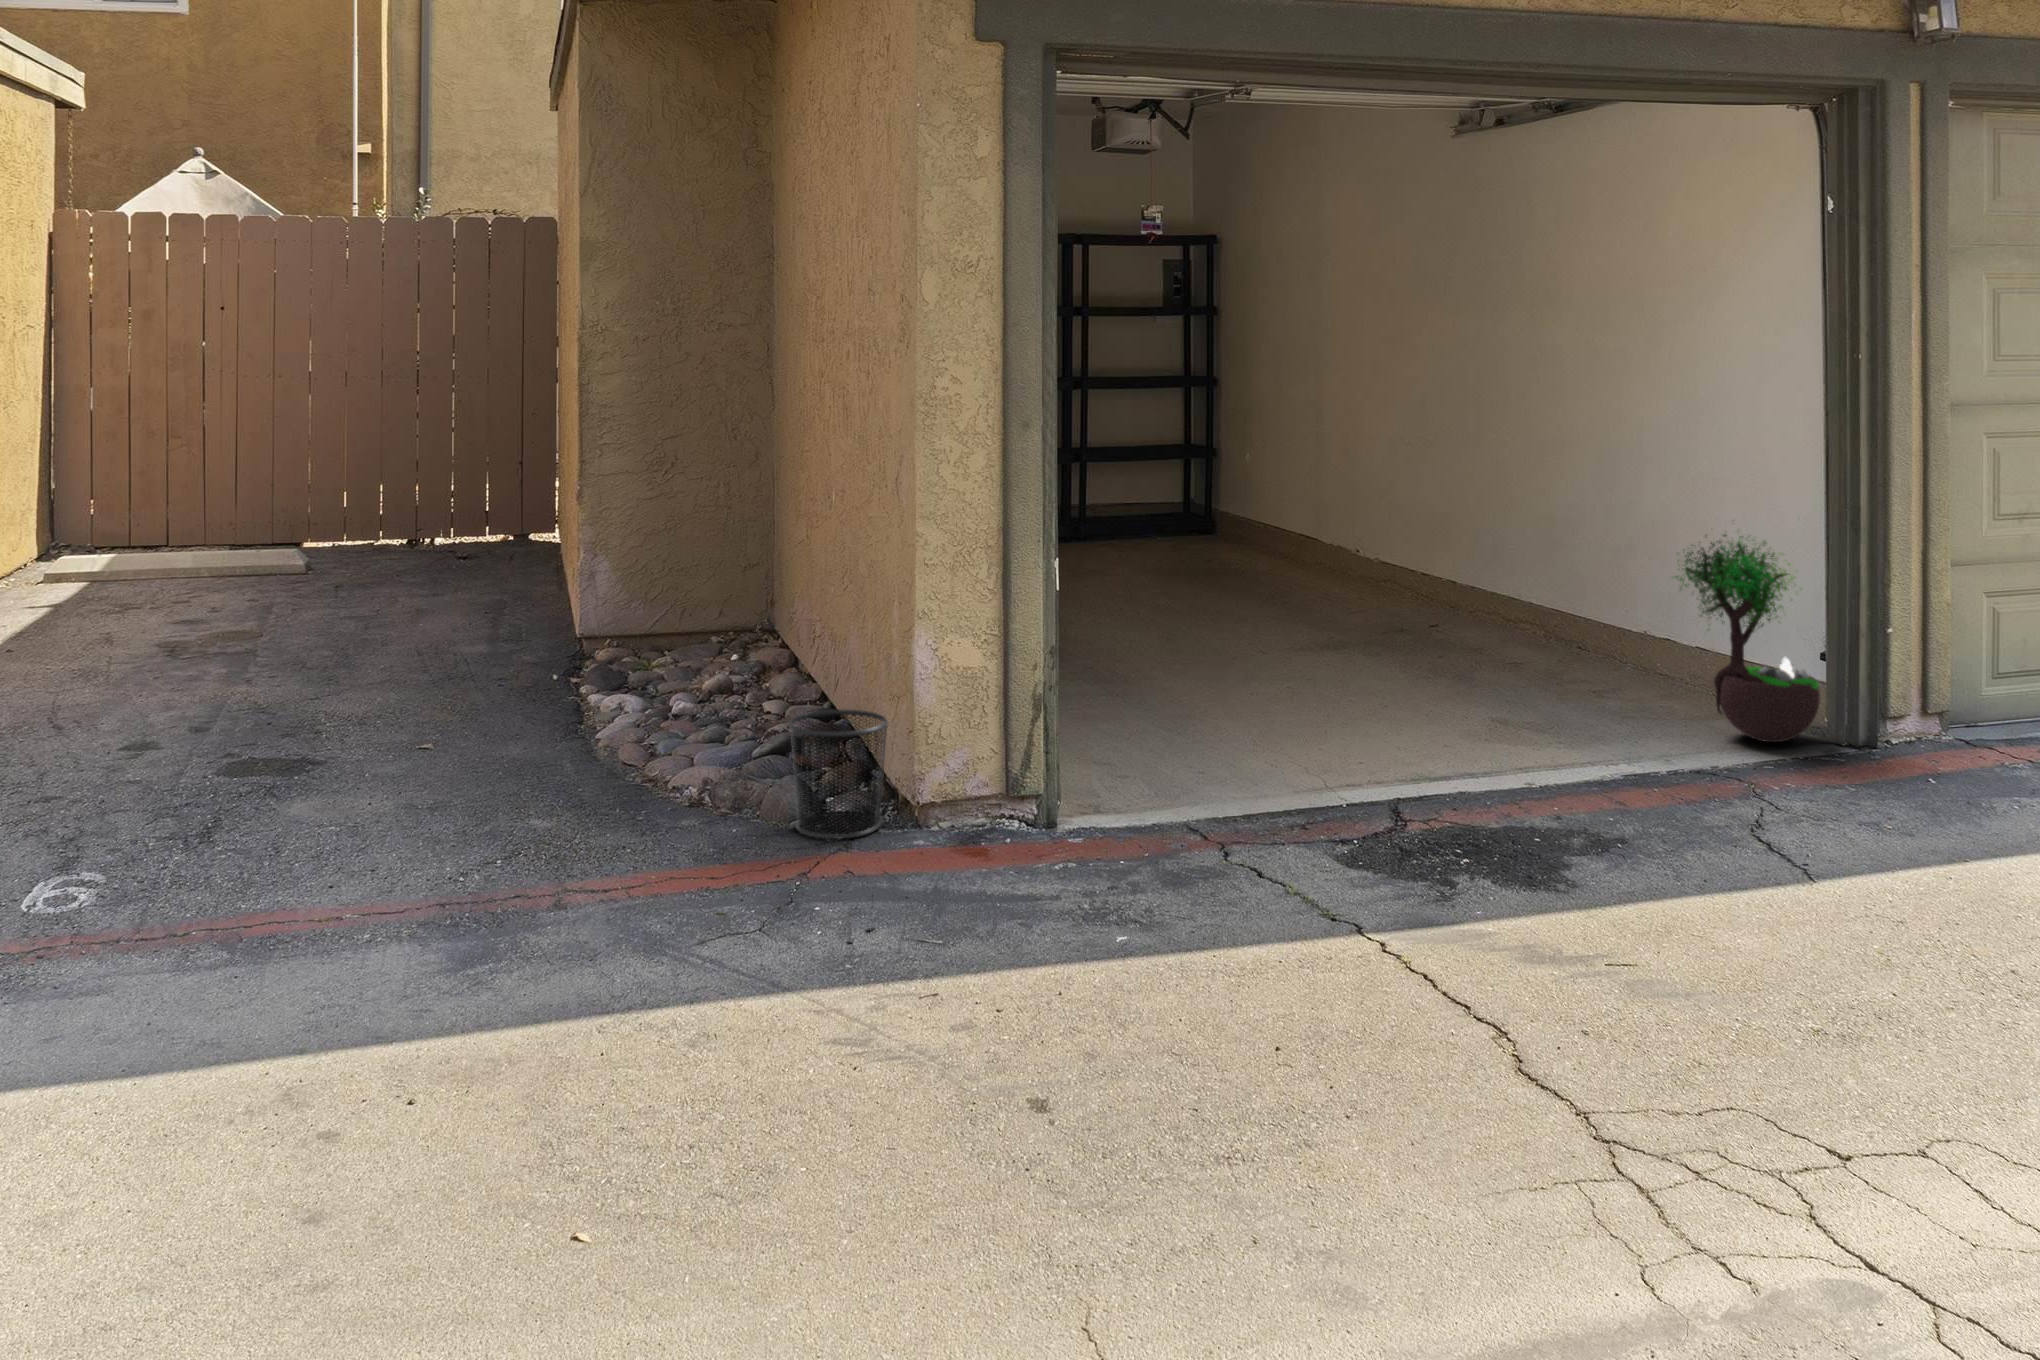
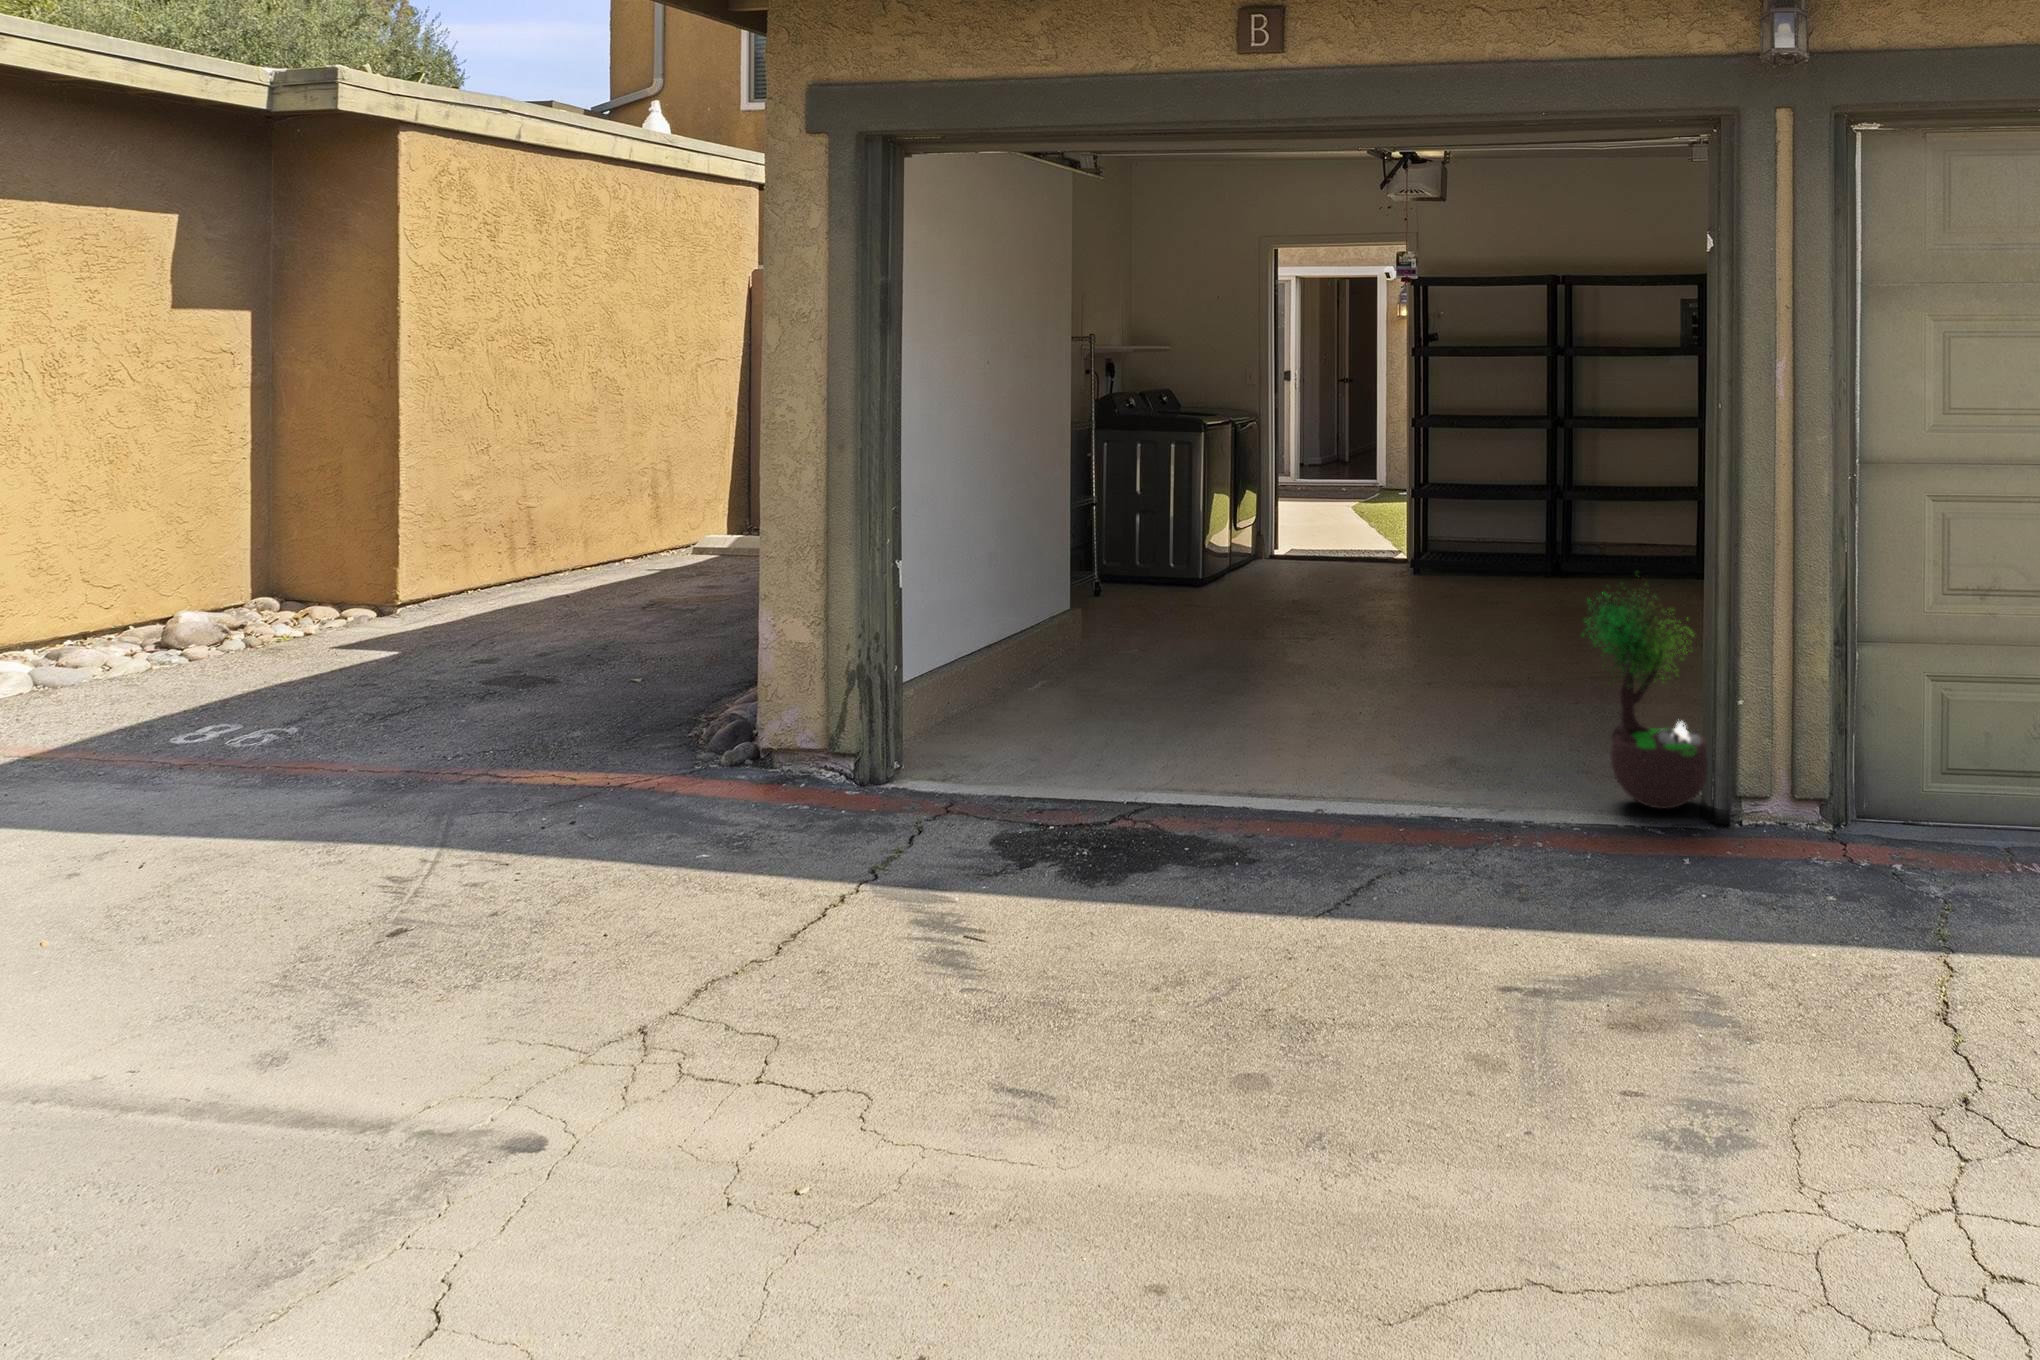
trash can: present [788,710,888,839] -> none [695,674,781,776]

